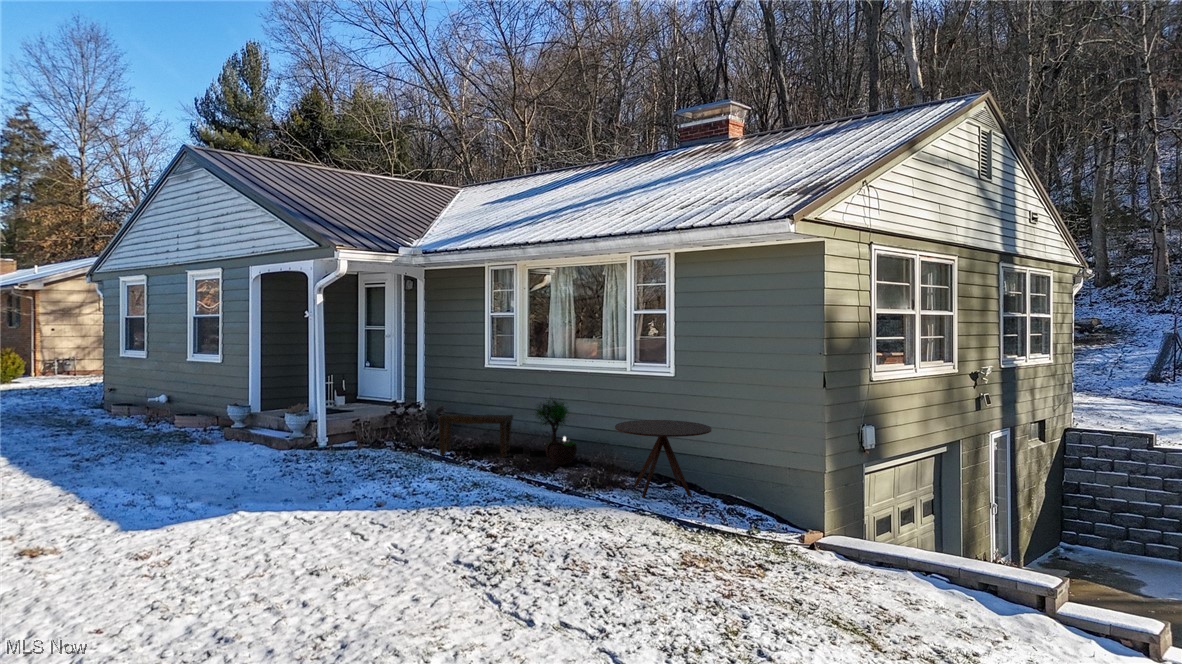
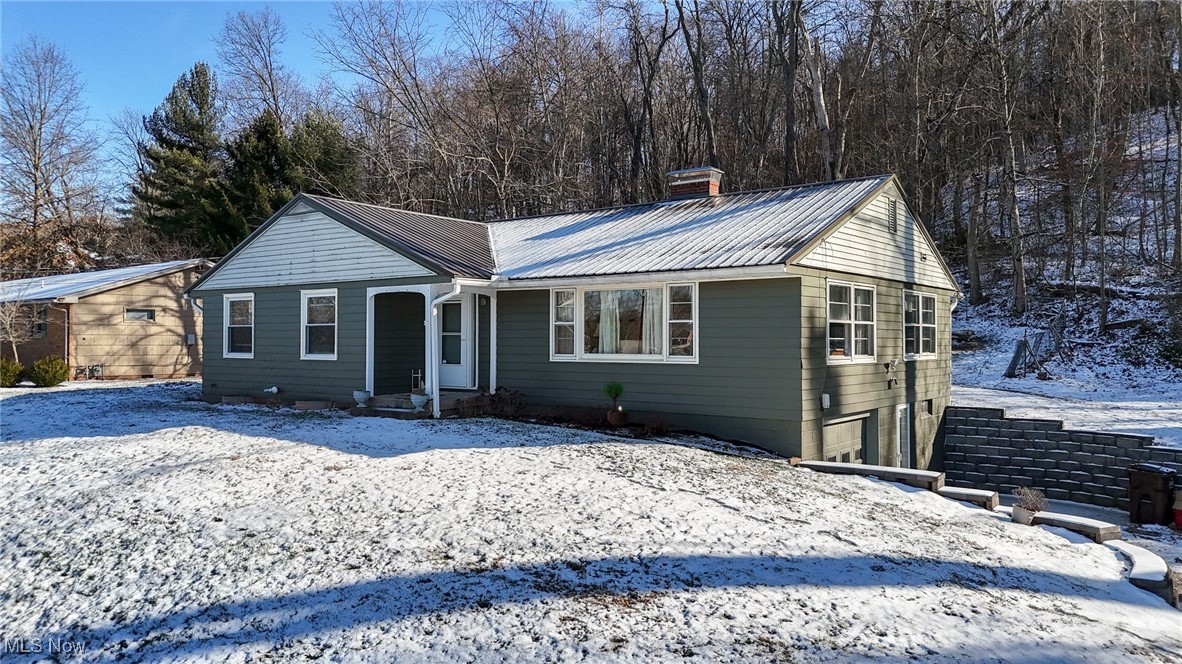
bench: present [438,414,513,458] -> none [528,393,578,423]
round table: present [615,420,711,498] -> none [667,392,729,440]

